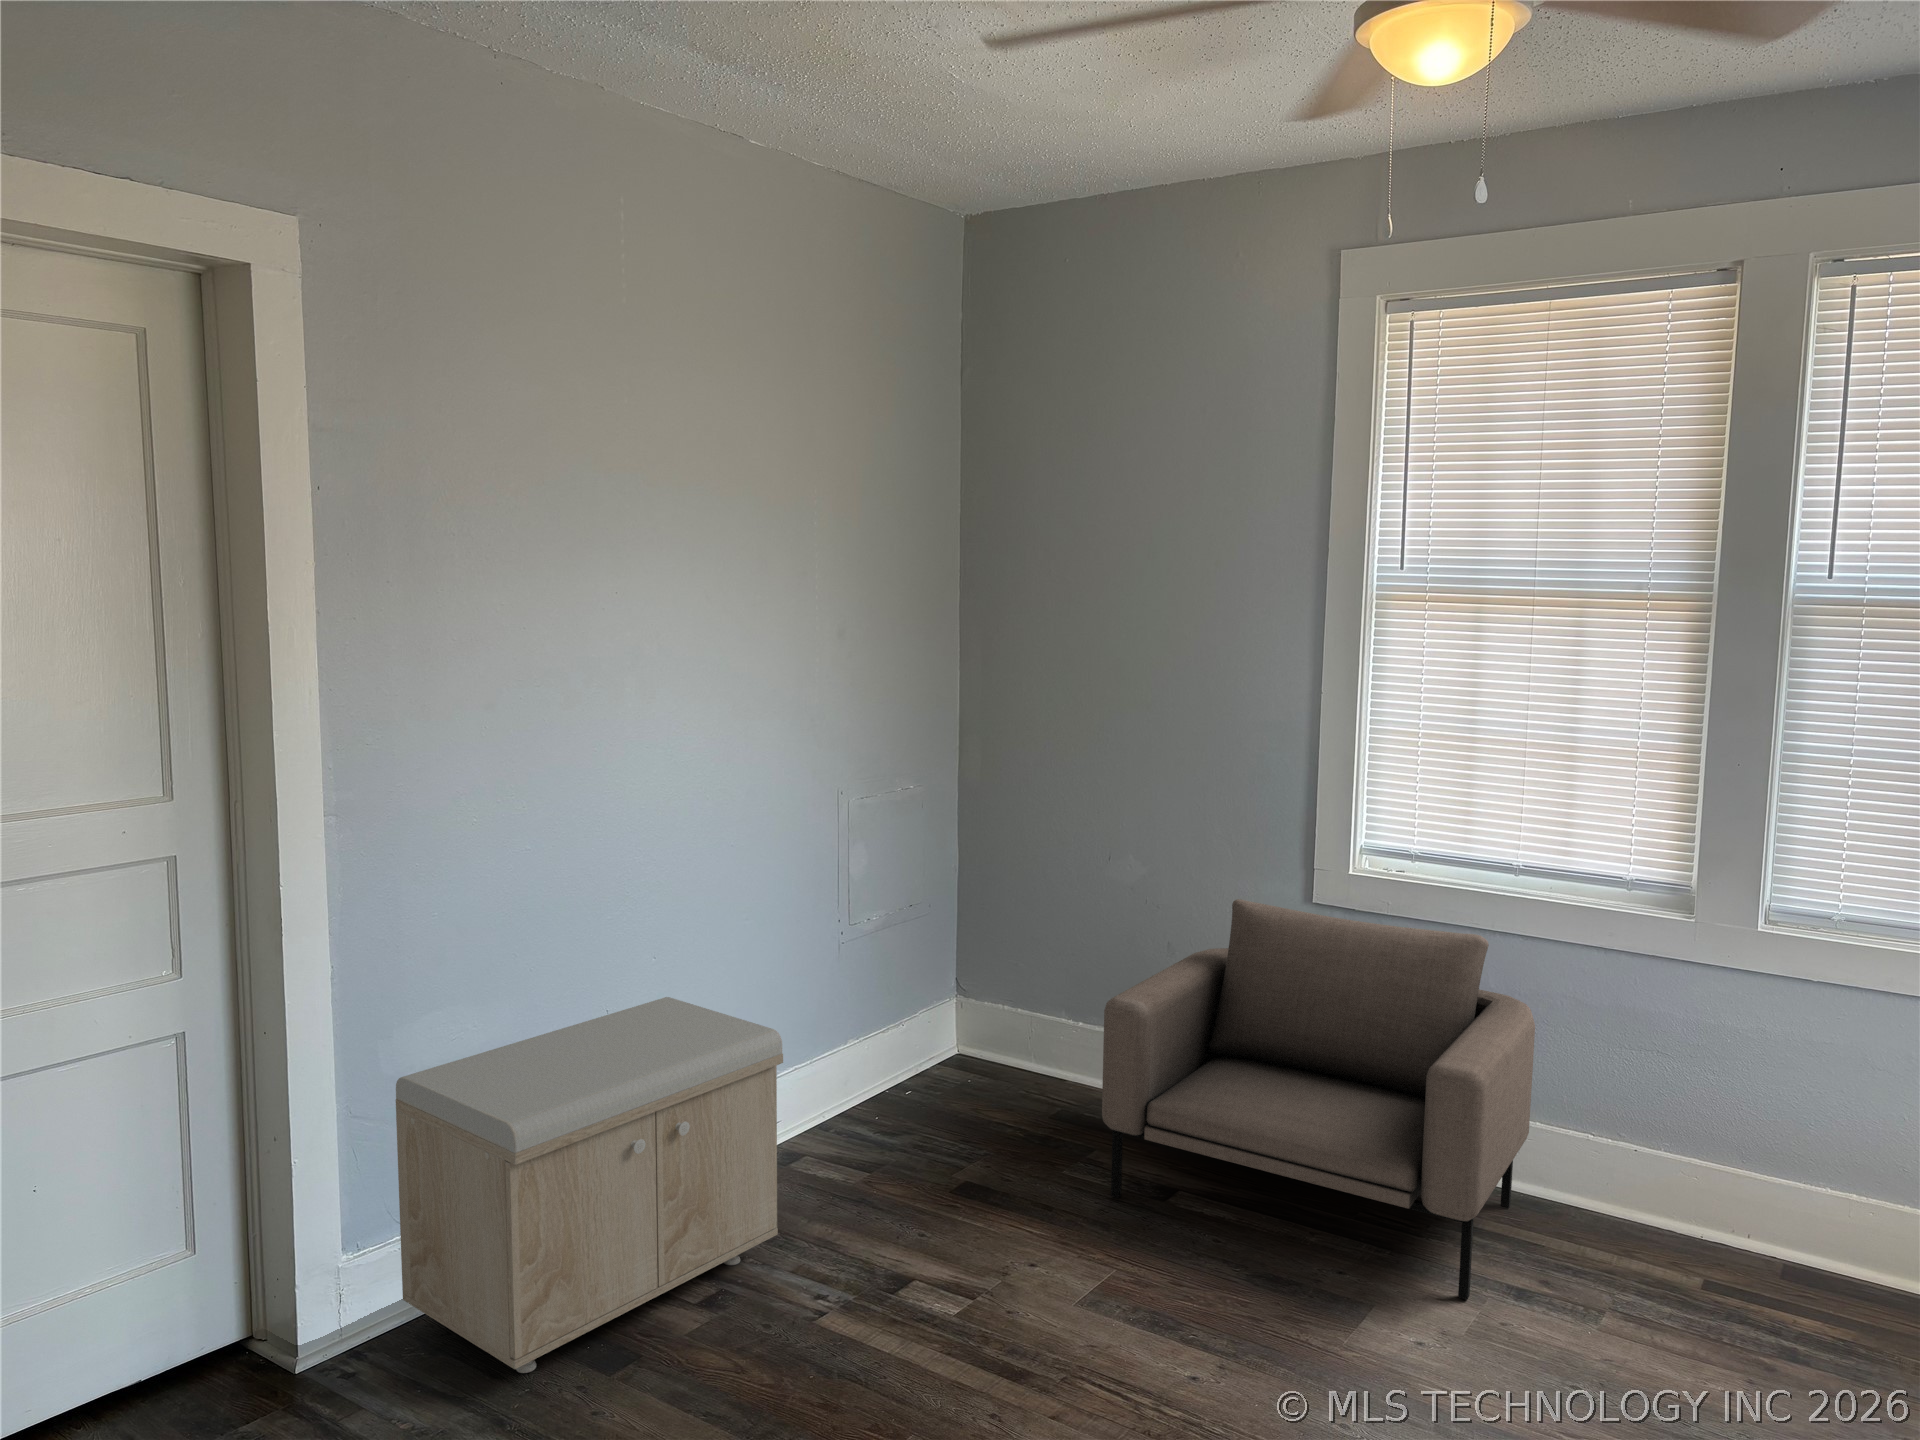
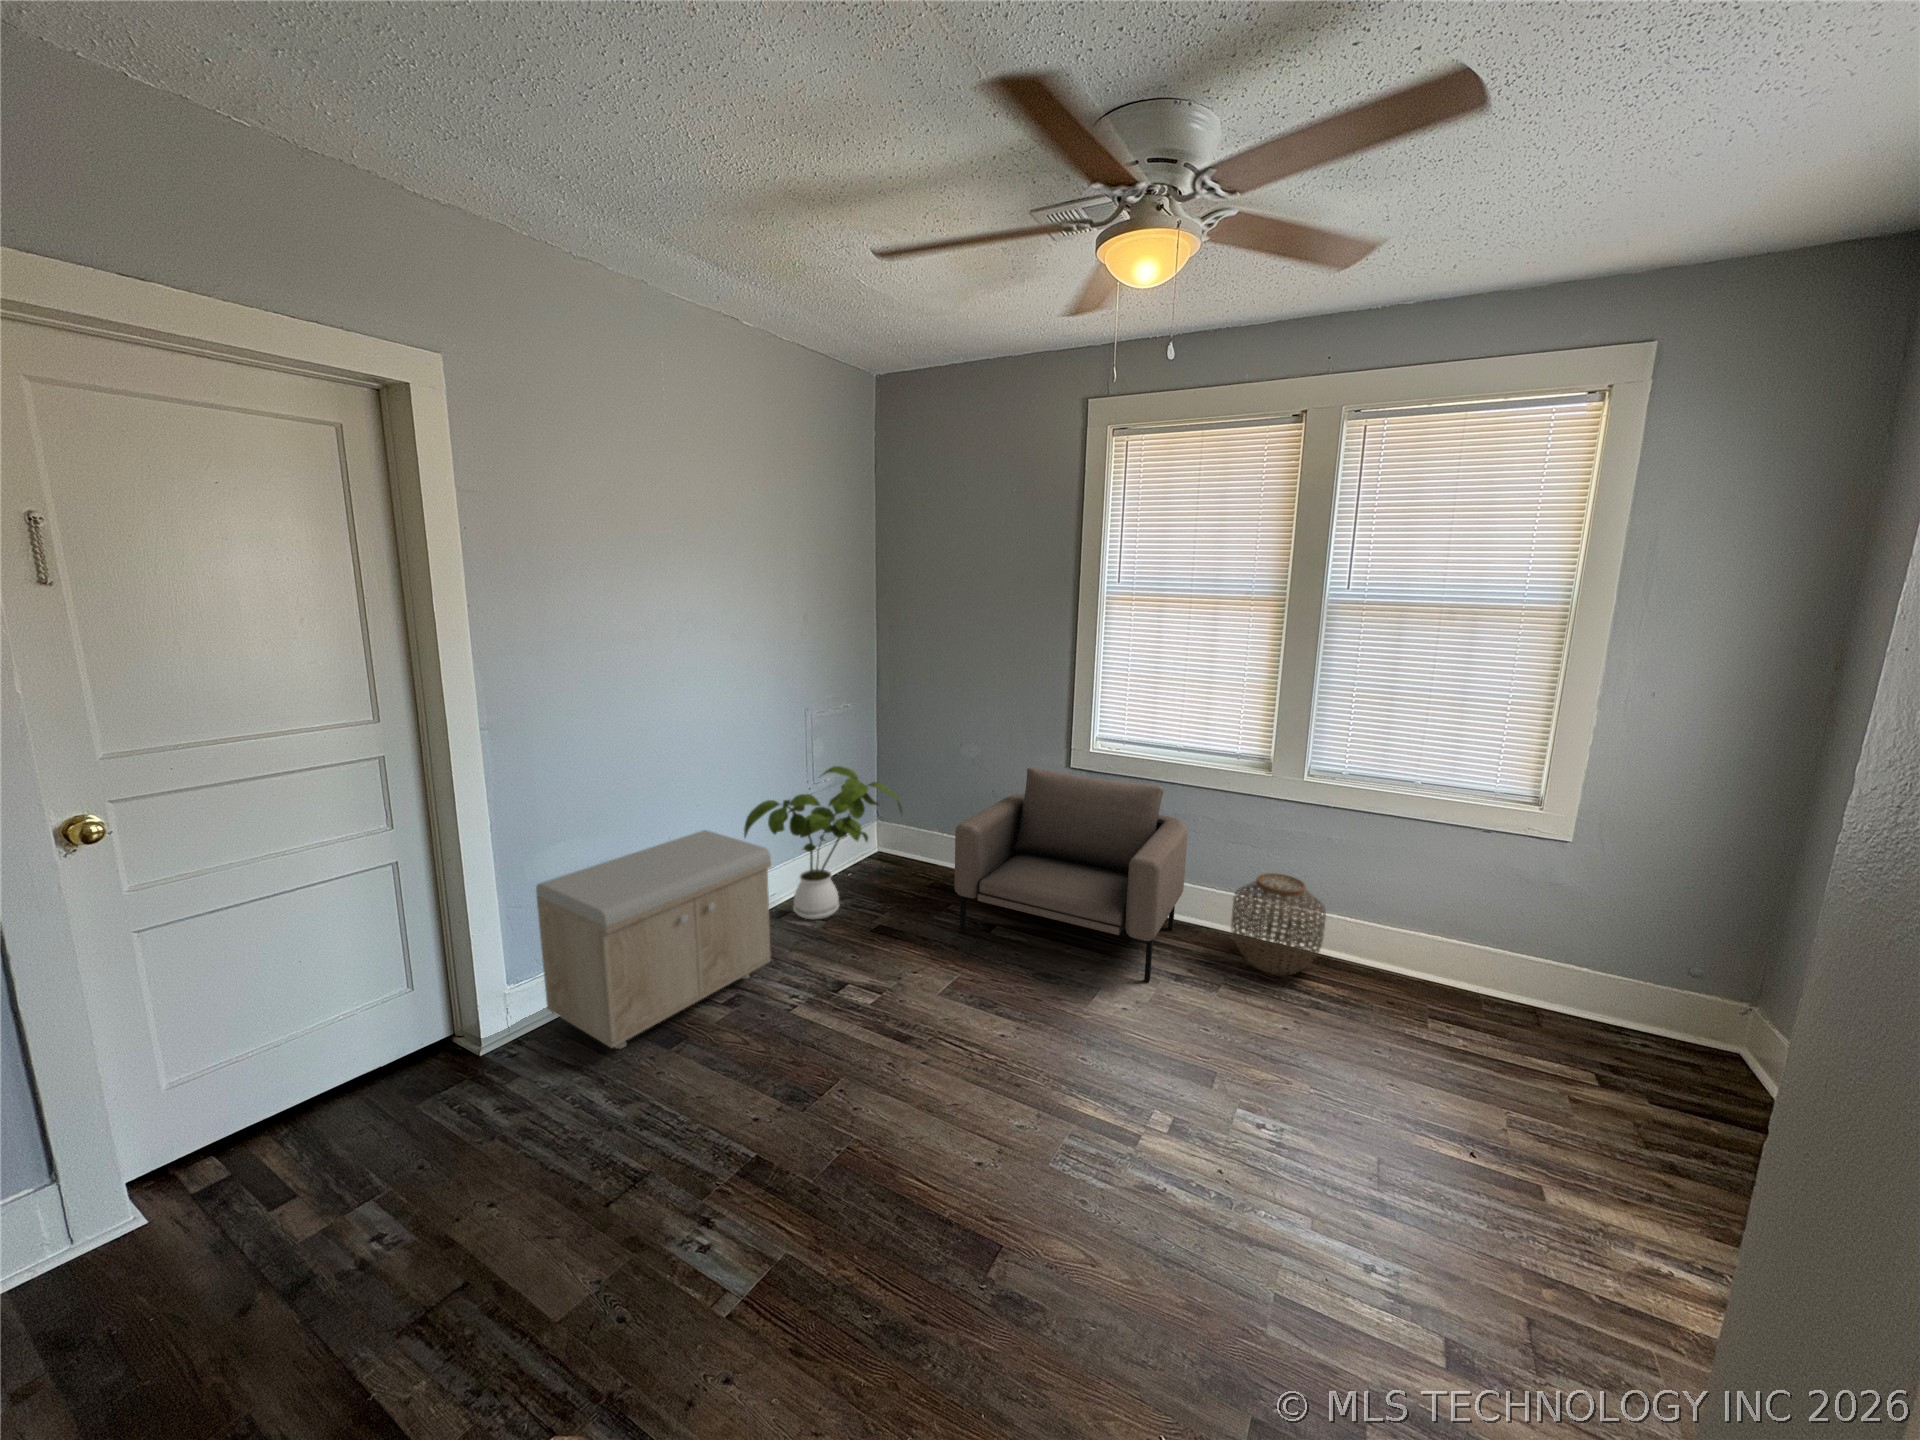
house plant: none [731,890,1008,1166] -> present [744,766,902,919]
woven basket: none [1623,1103,1808,1299] -> present [1231,873,1326,975]

